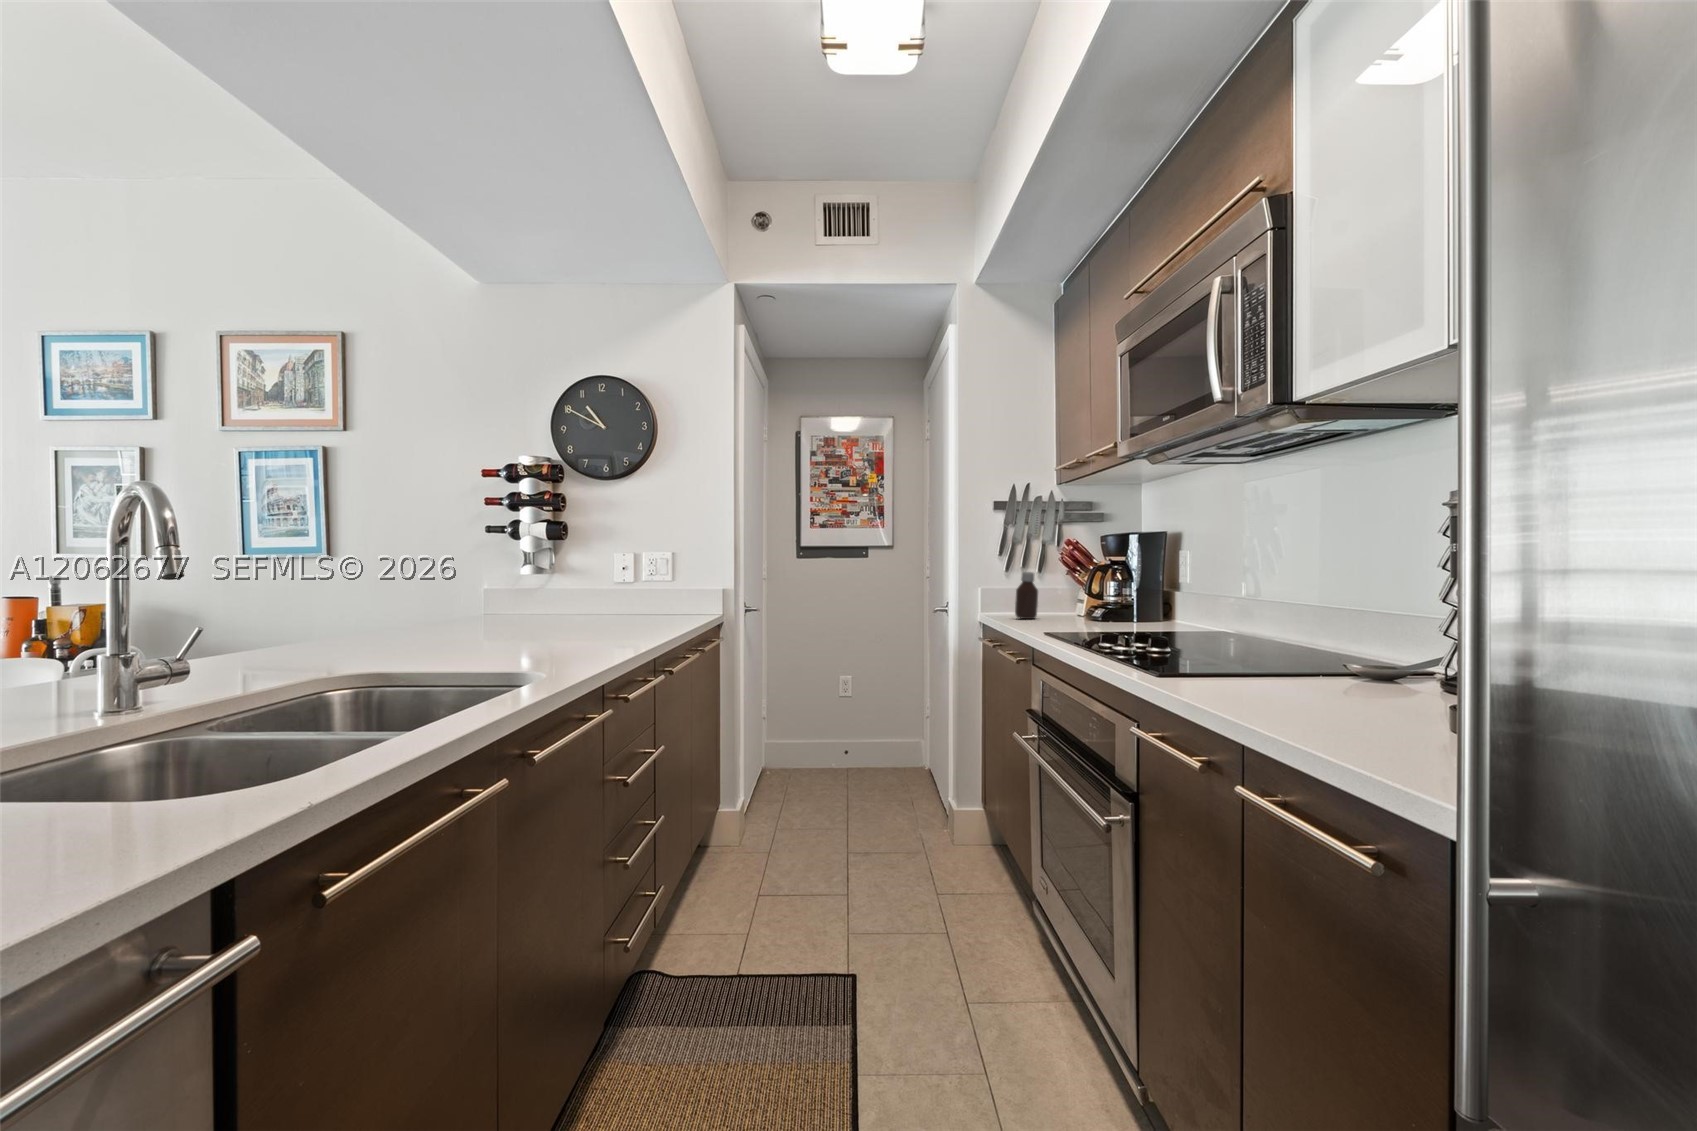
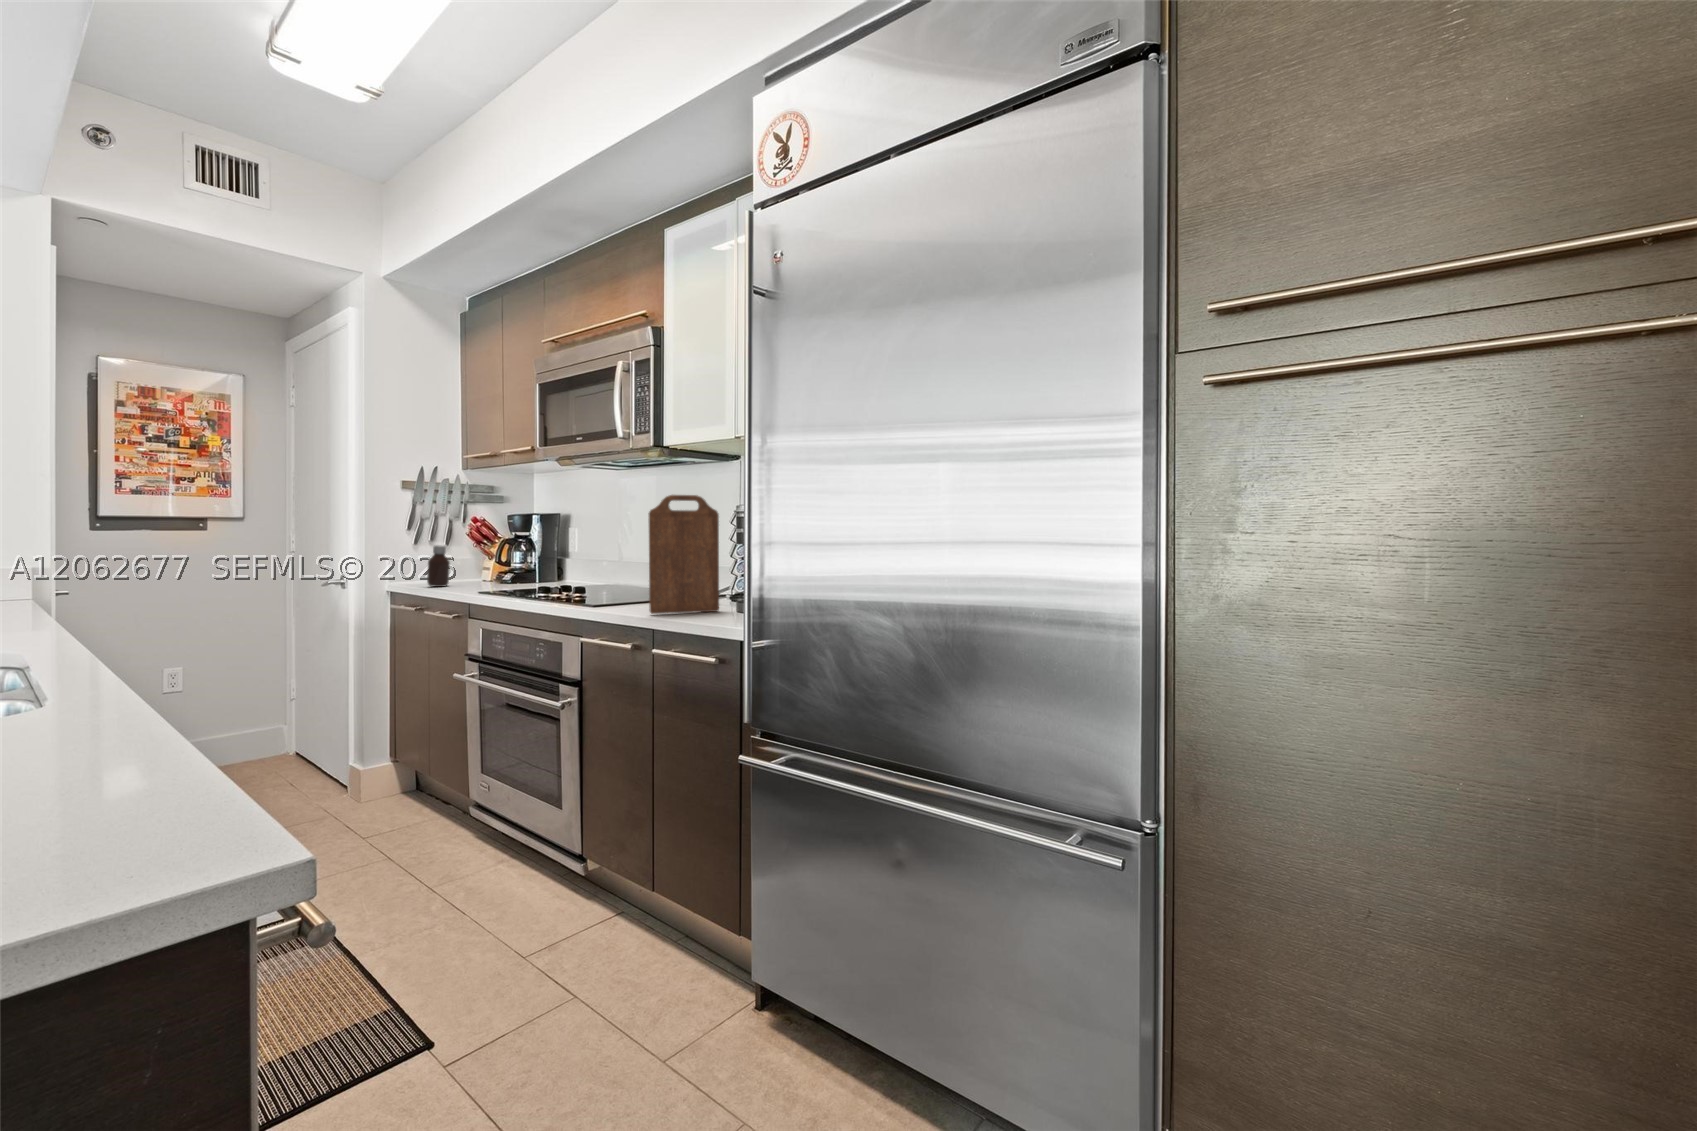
cutting board: none [1243,474,1394,700] -> present [648,495,719,614]

